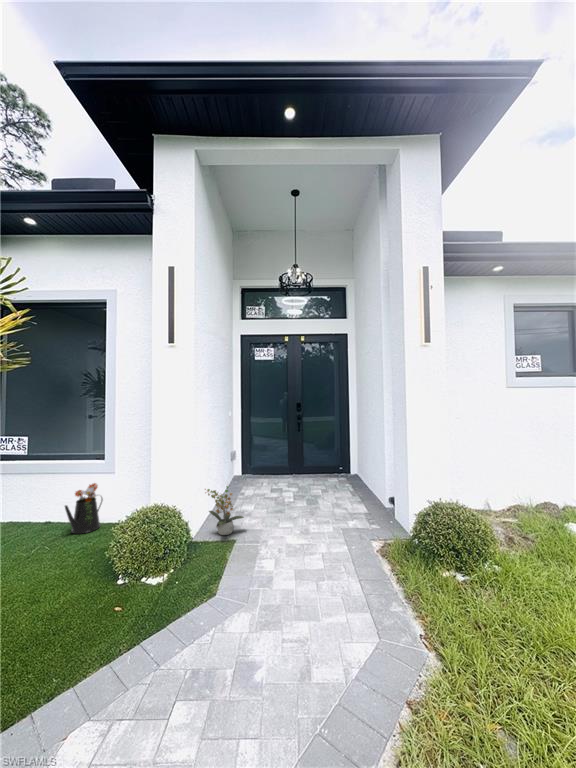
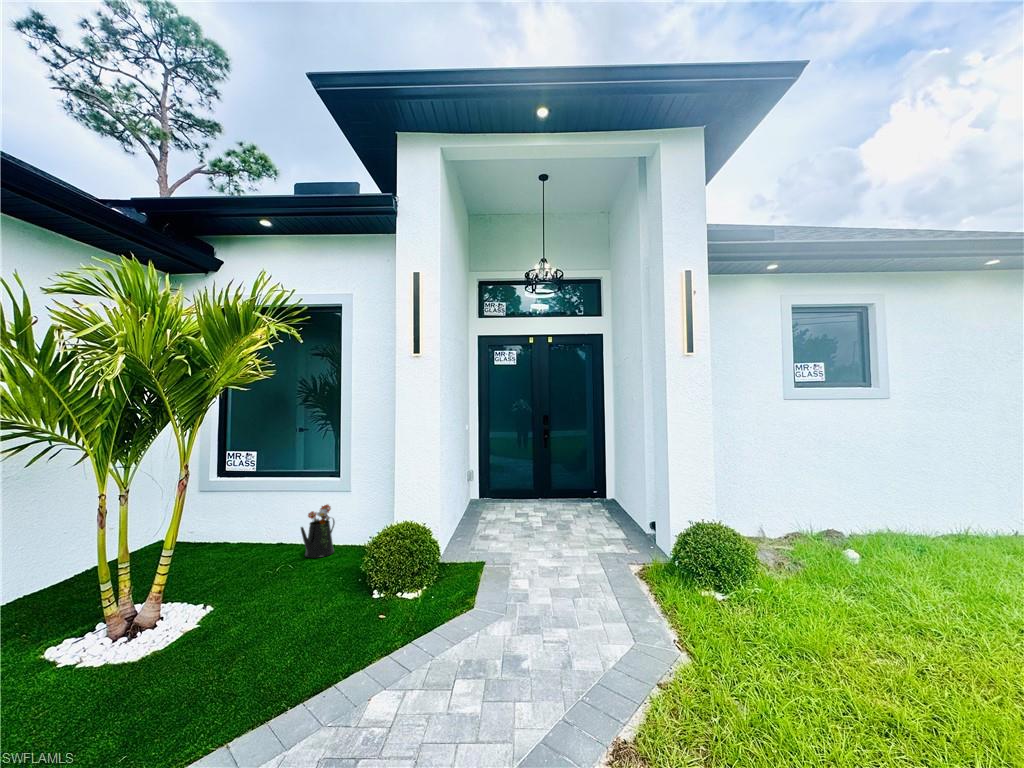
potted plant: present [205,486,244,535] -> none [449,505,492,559]

